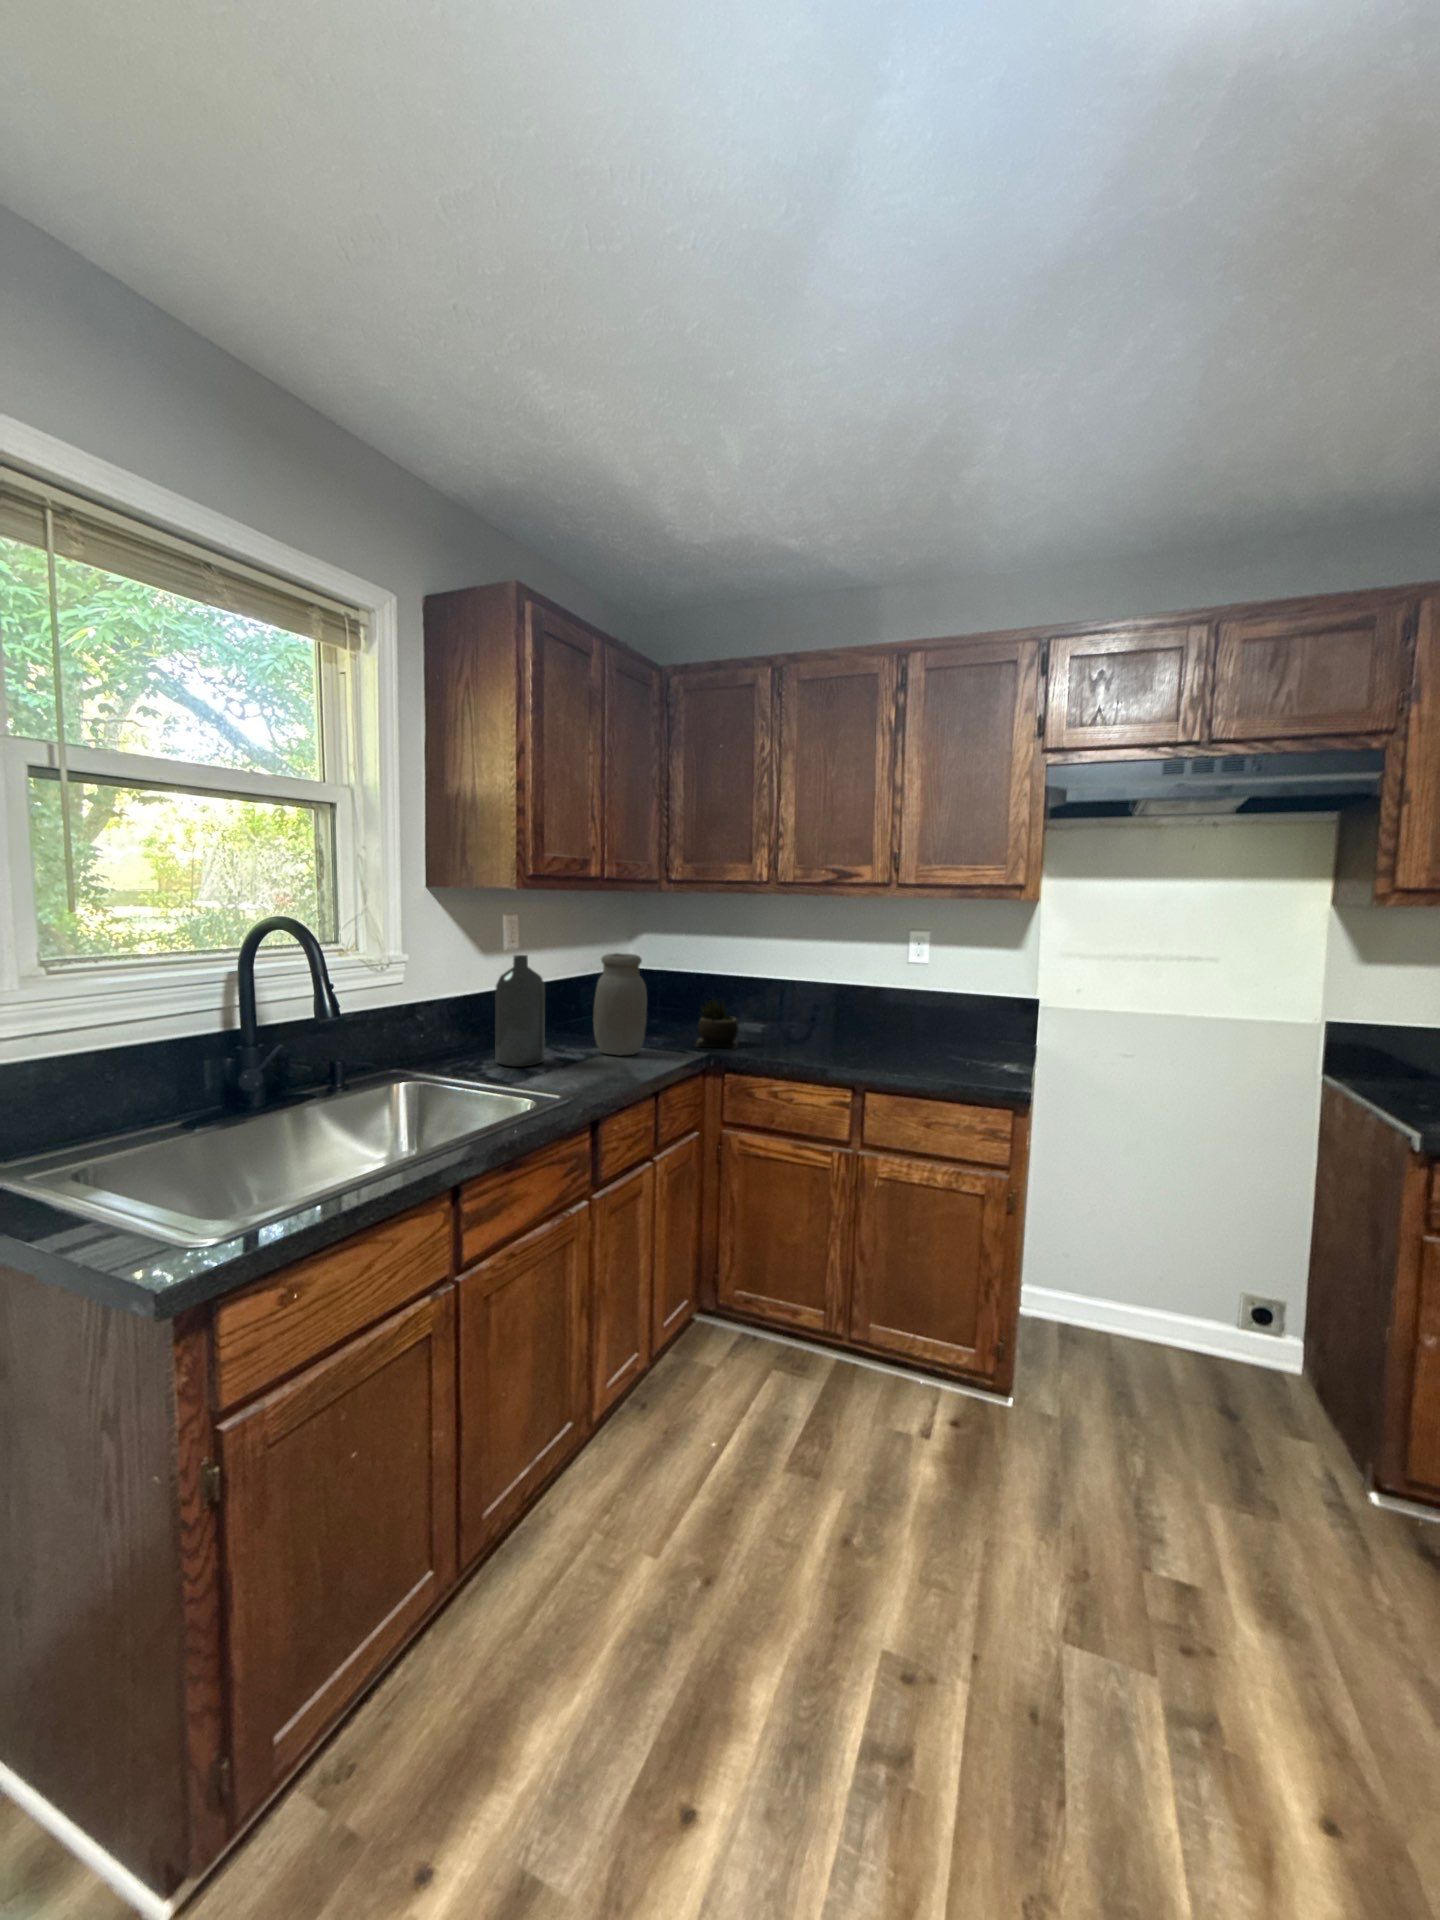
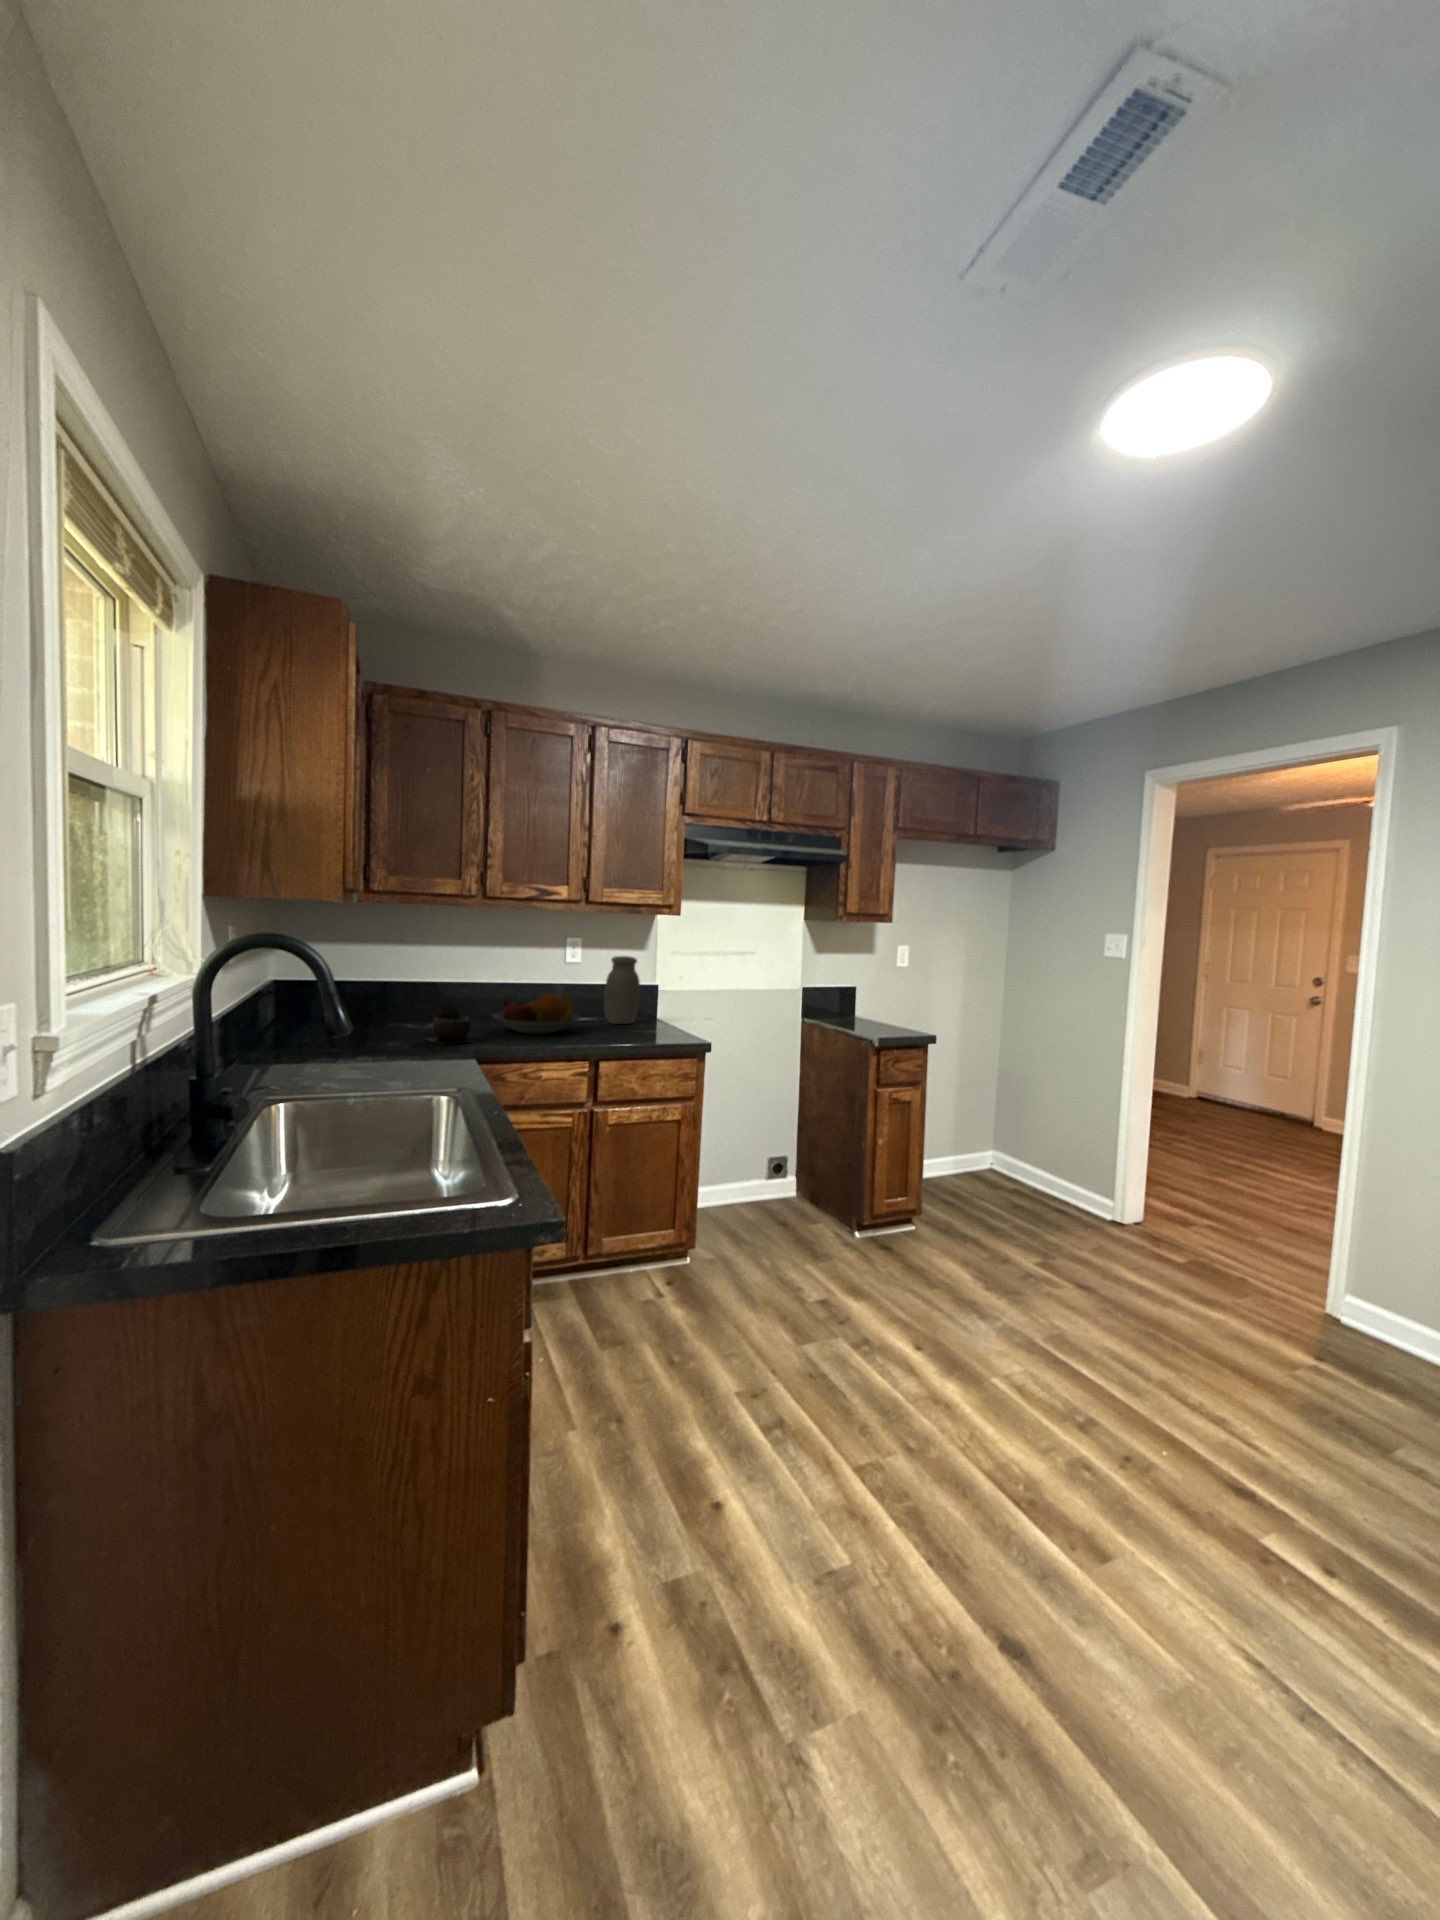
jar: present [593,953,647,1055] -> present [604,956,640,1024]
bottle: present [496,955,545,1067] -> none [300,968,355,1080]
fruit bowl: none [785,1000,892,1048] -> present [492,994,580,1034]

